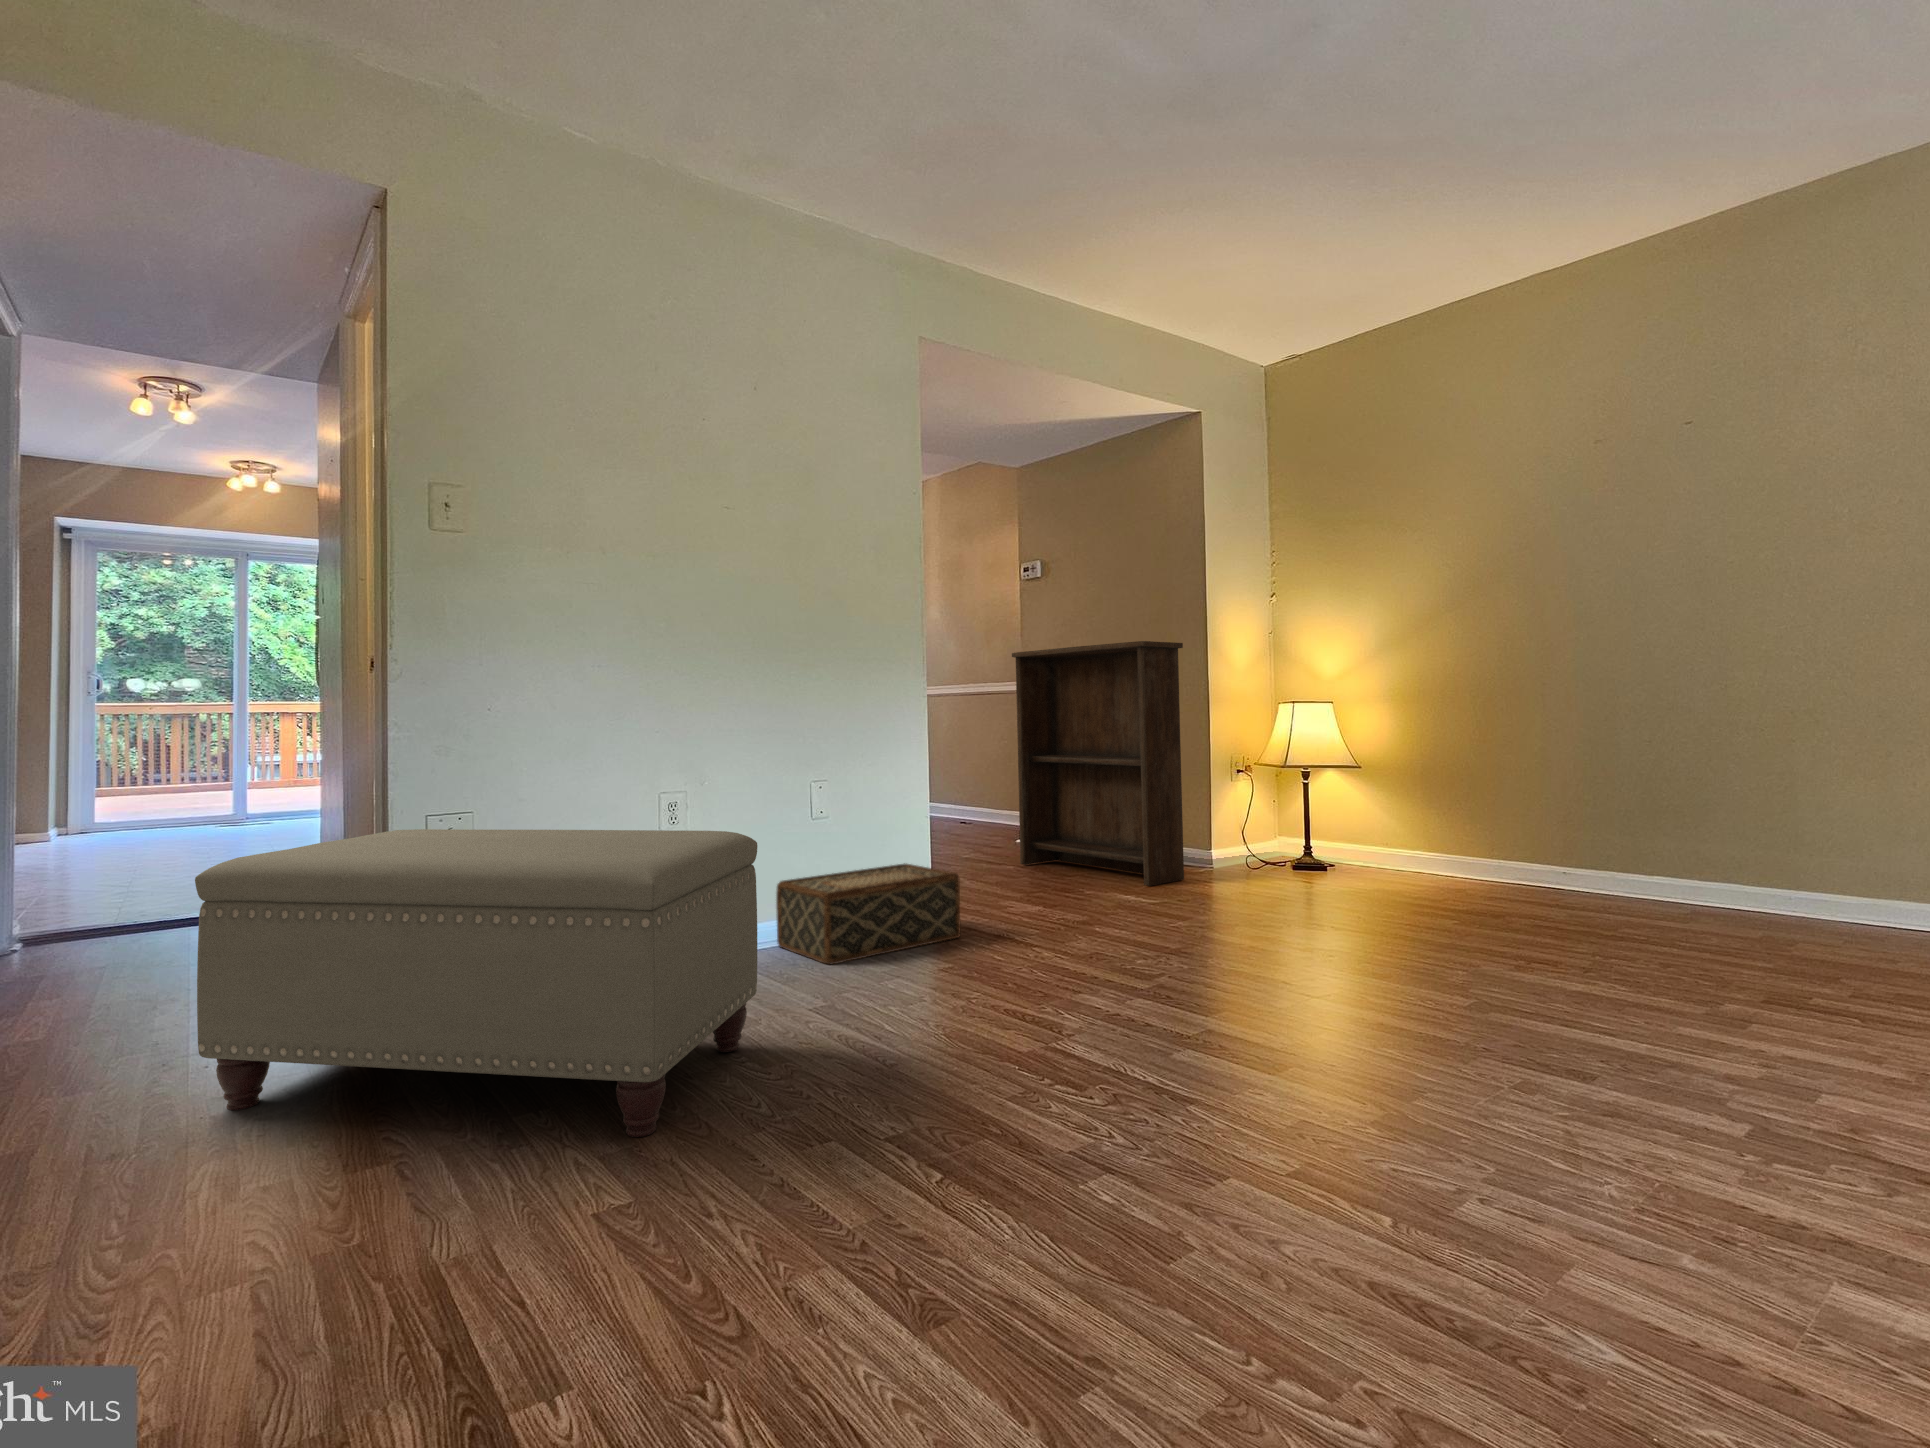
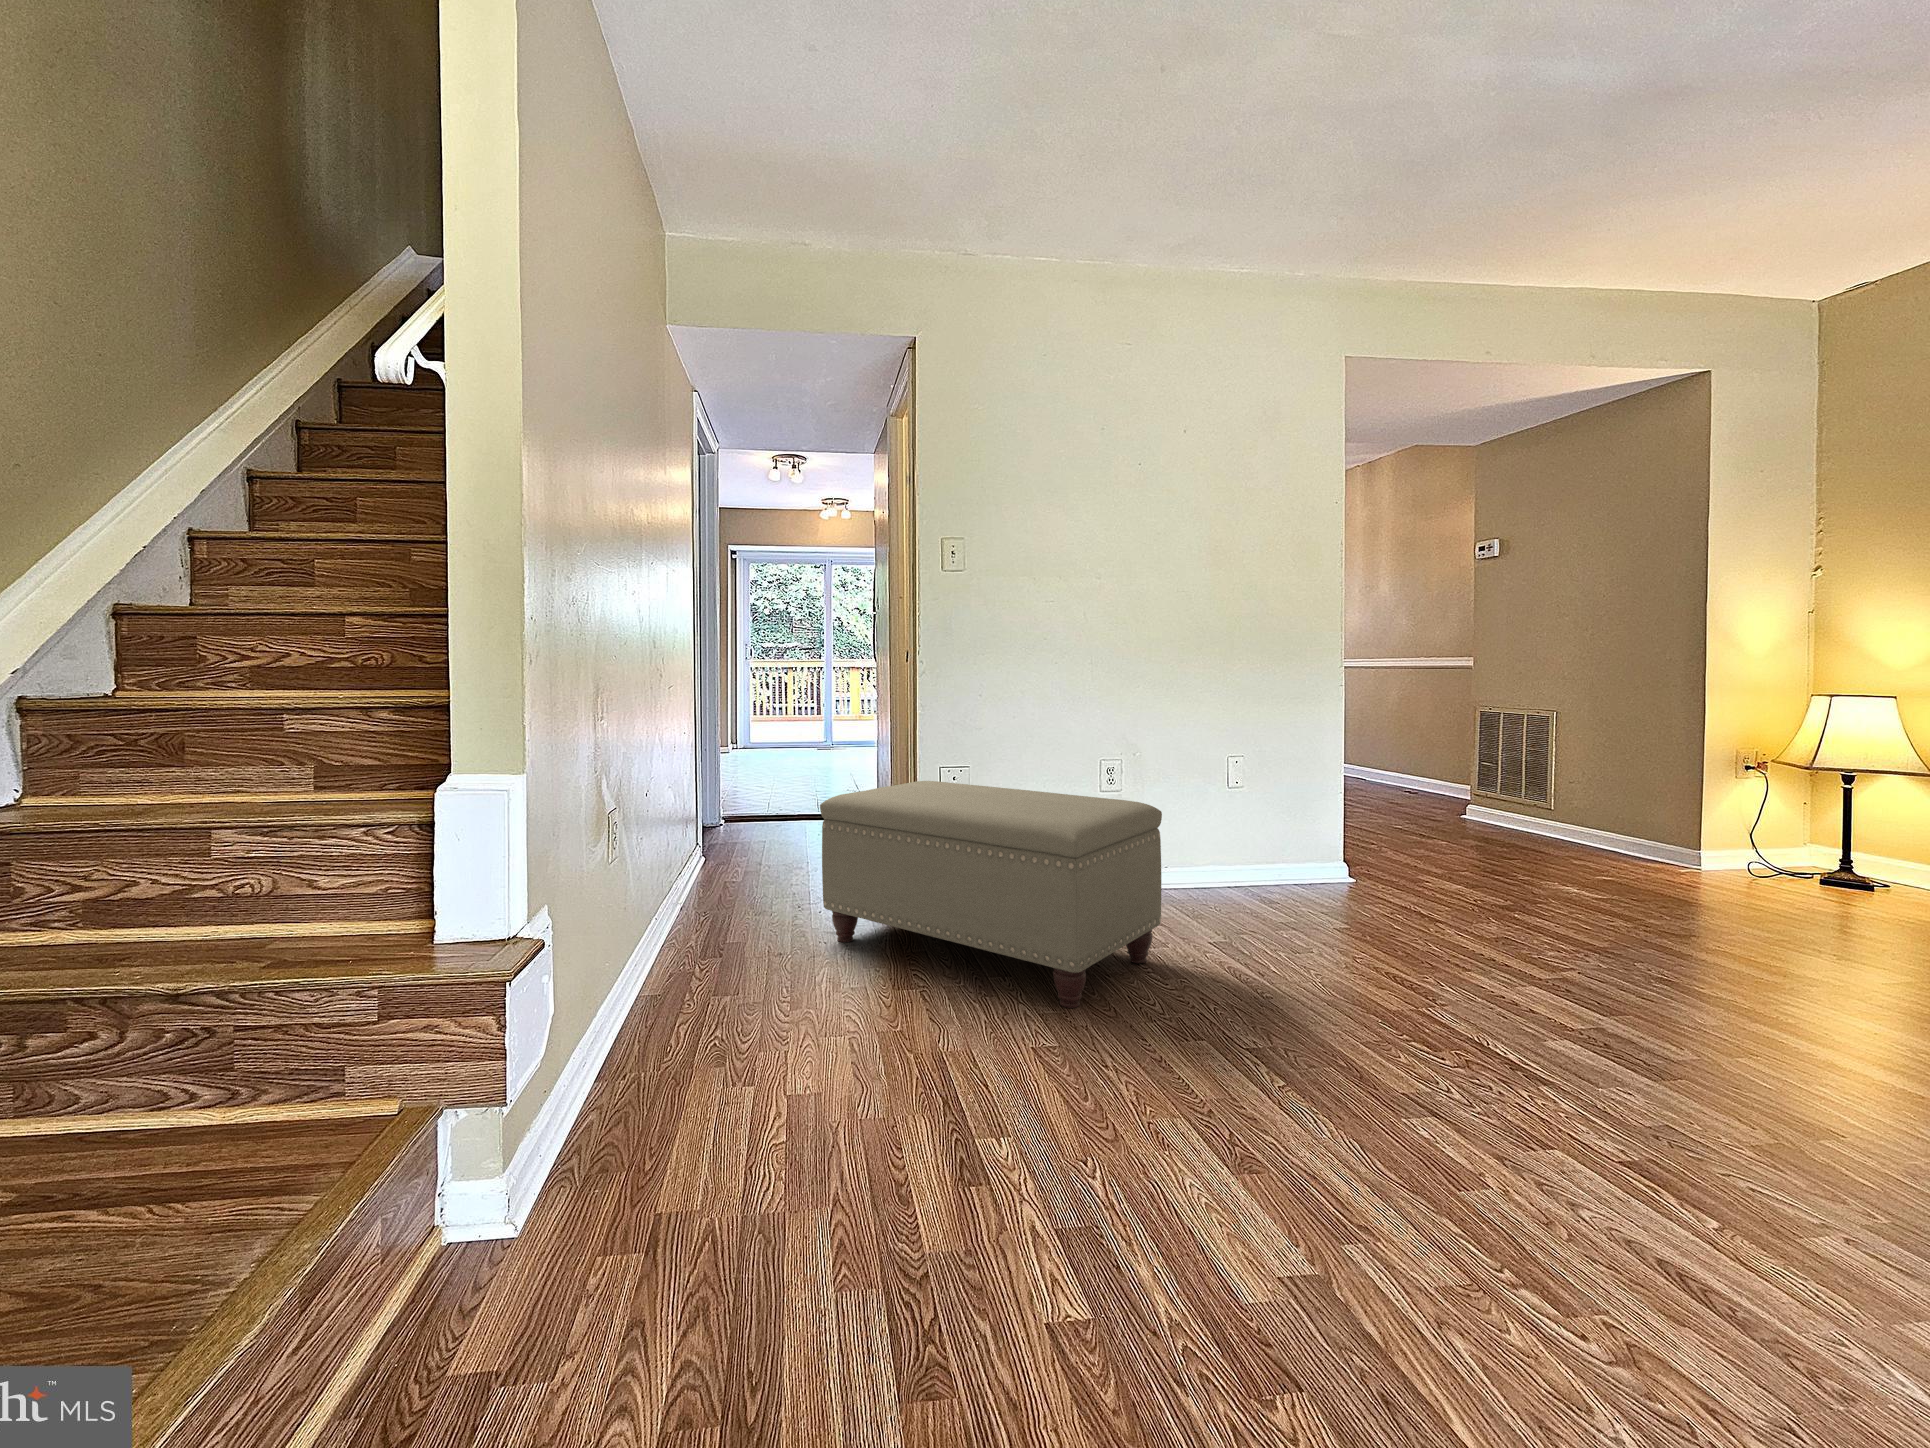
bookshelf: present [1012,641,1184,886] -> none [1447,627,1659,879]
woven basket: present [776,863,961,964] -> none [1192,832,1362,910]

